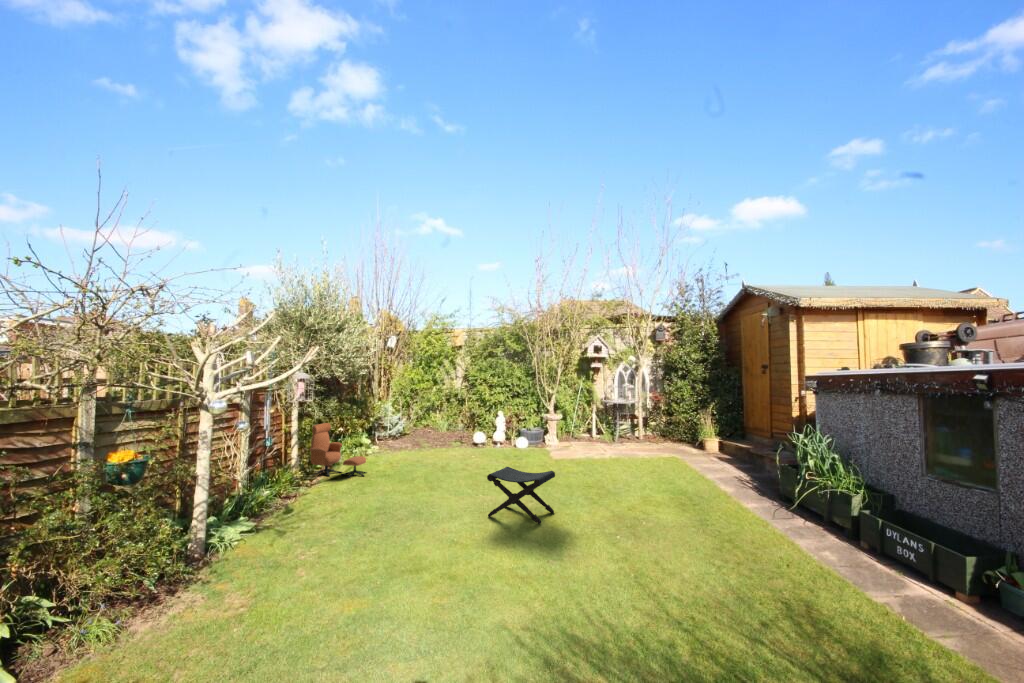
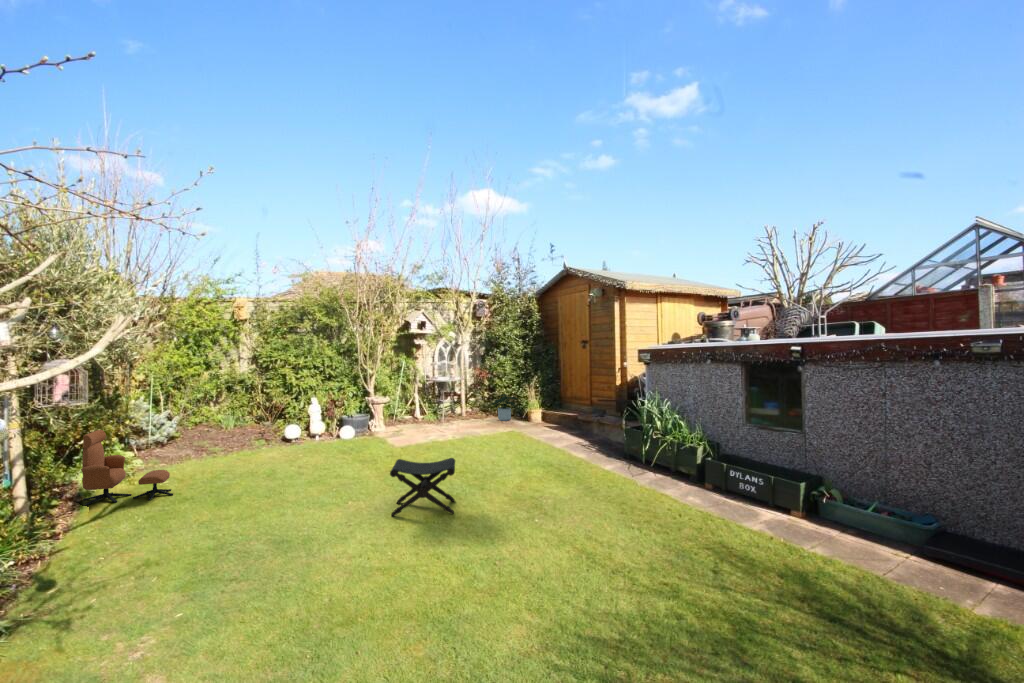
potted plant: none [665,420,696,446] -> present [491,394,518,421]

